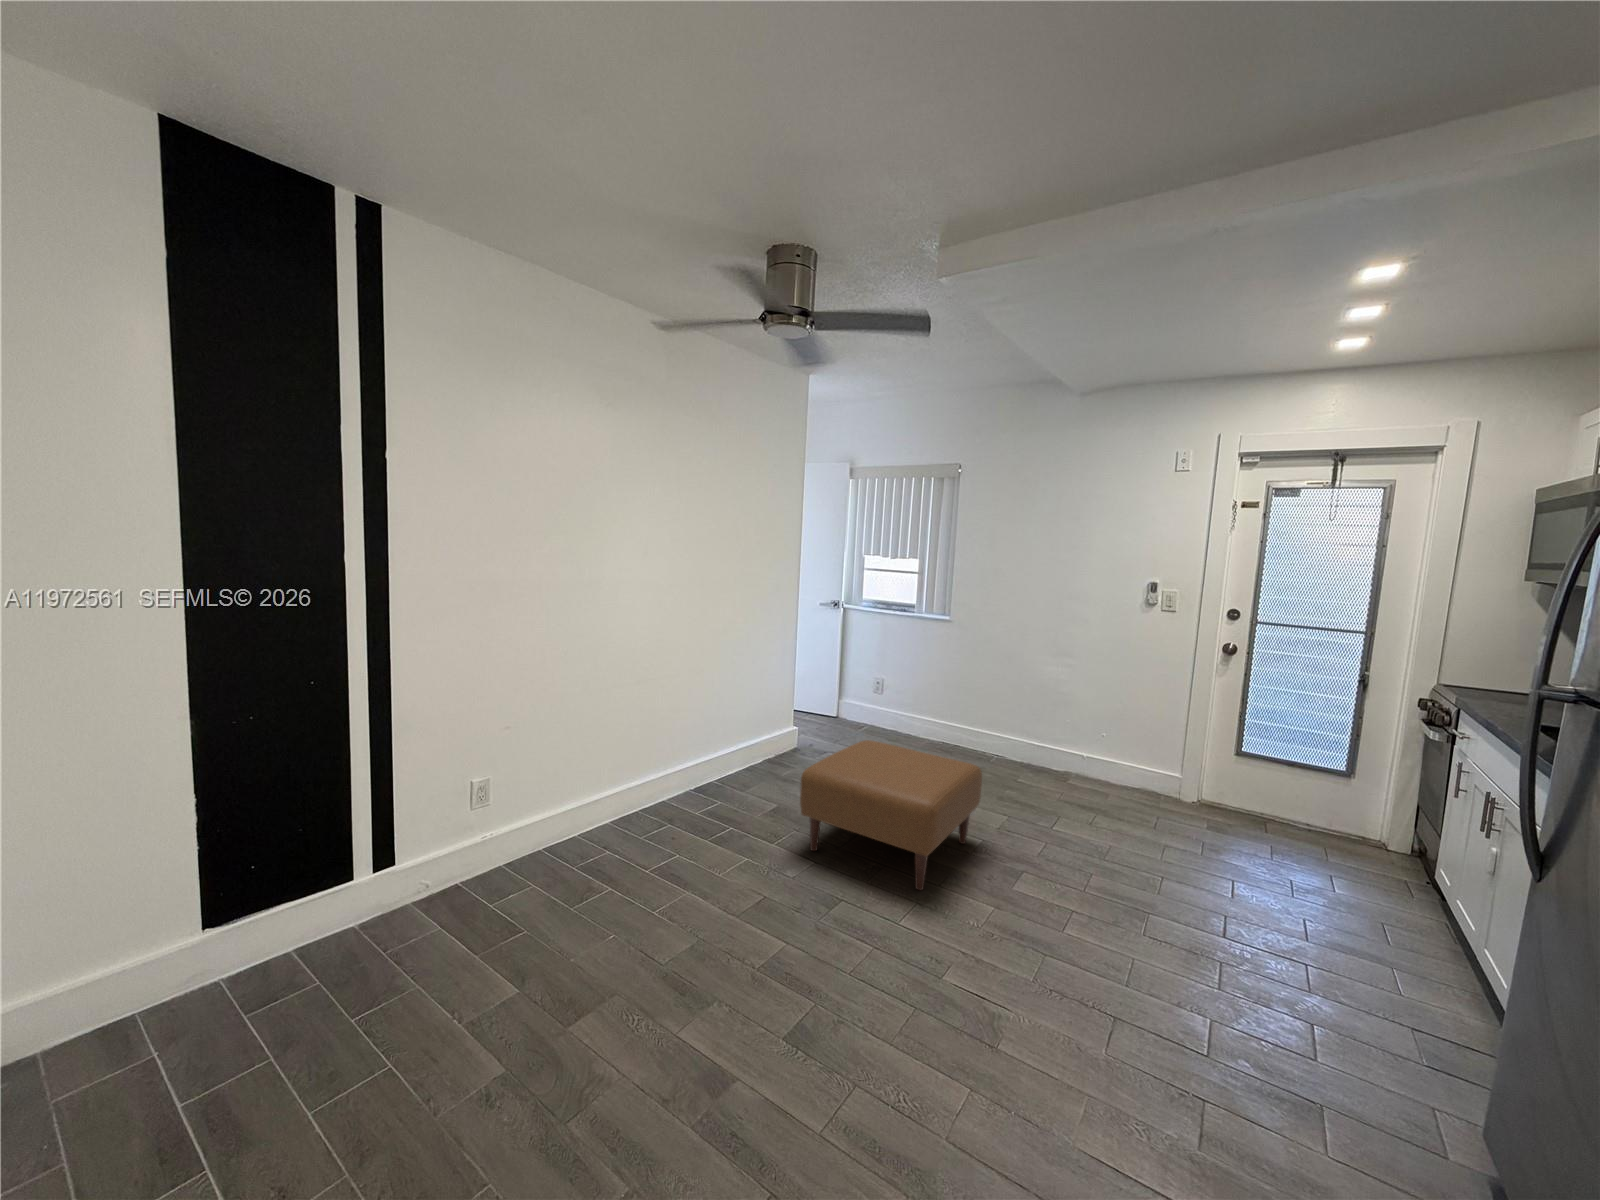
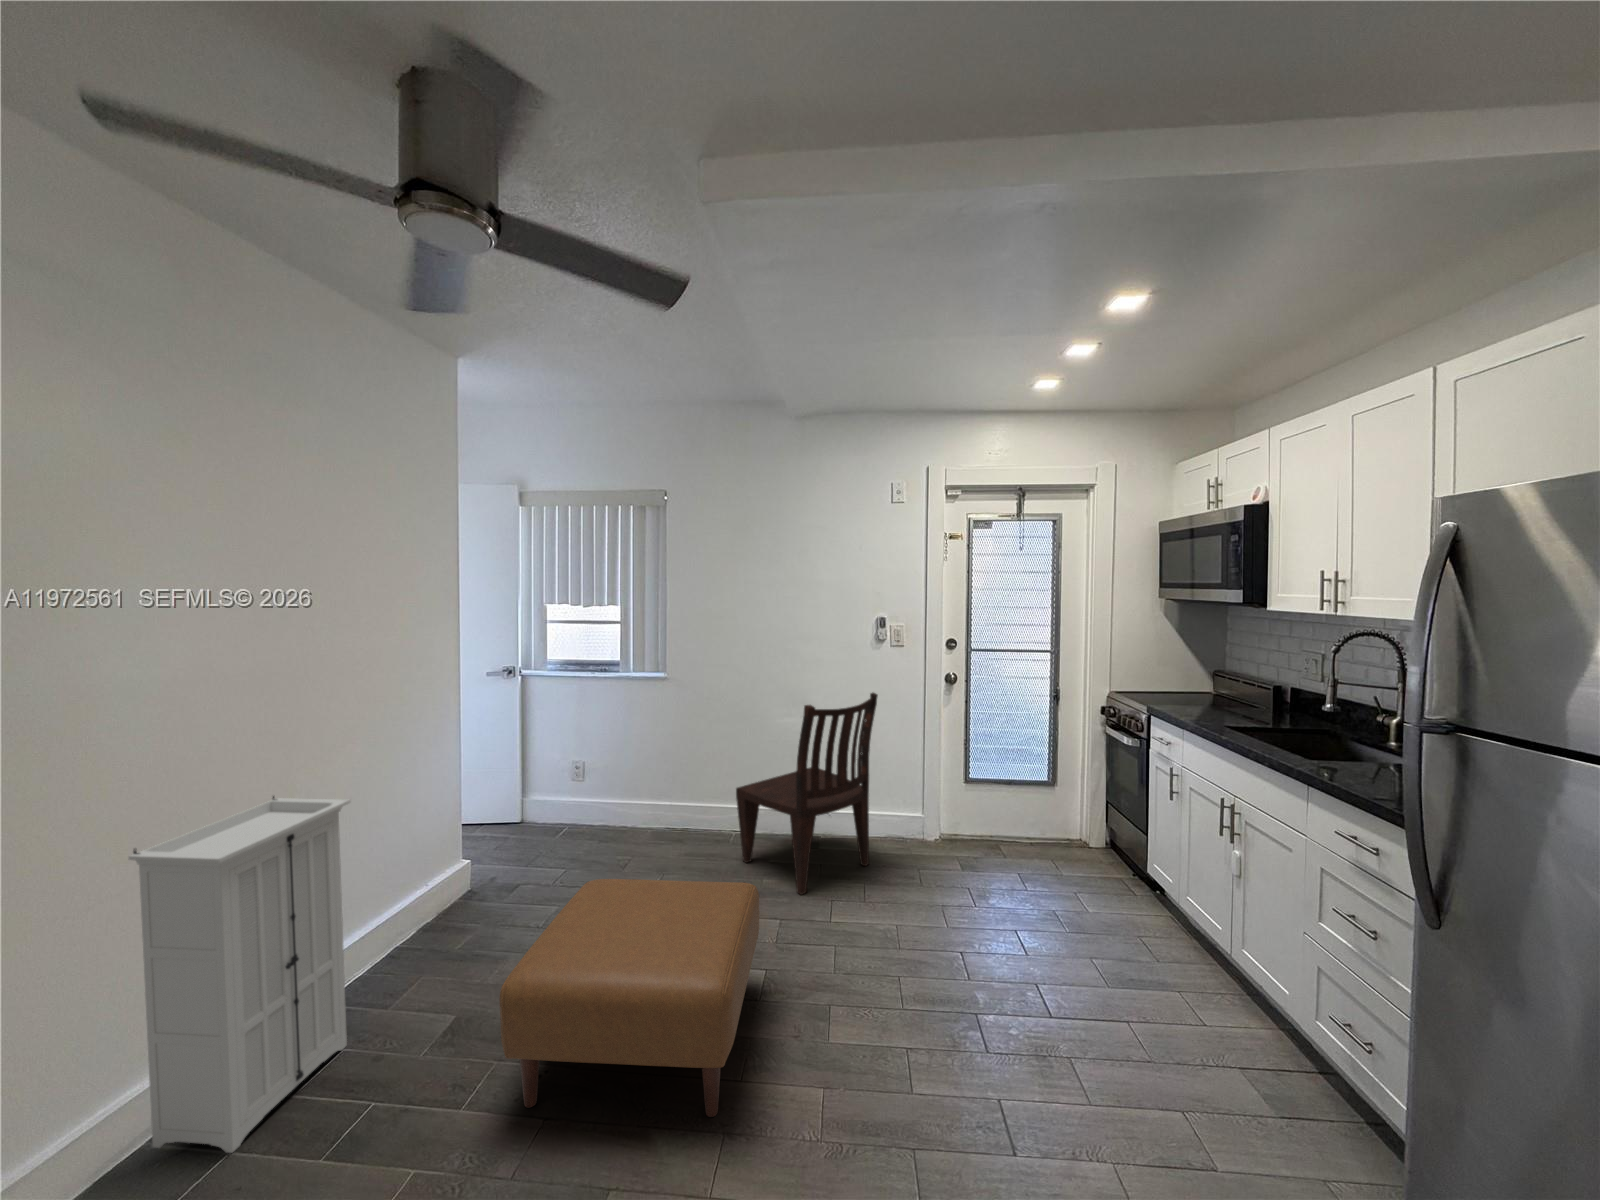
storage cabinet: none [643,647,735,821] -> present [129,796,351,1153]
dining chair: none [993,647,1131,806] -> present [736,693,878,895]

